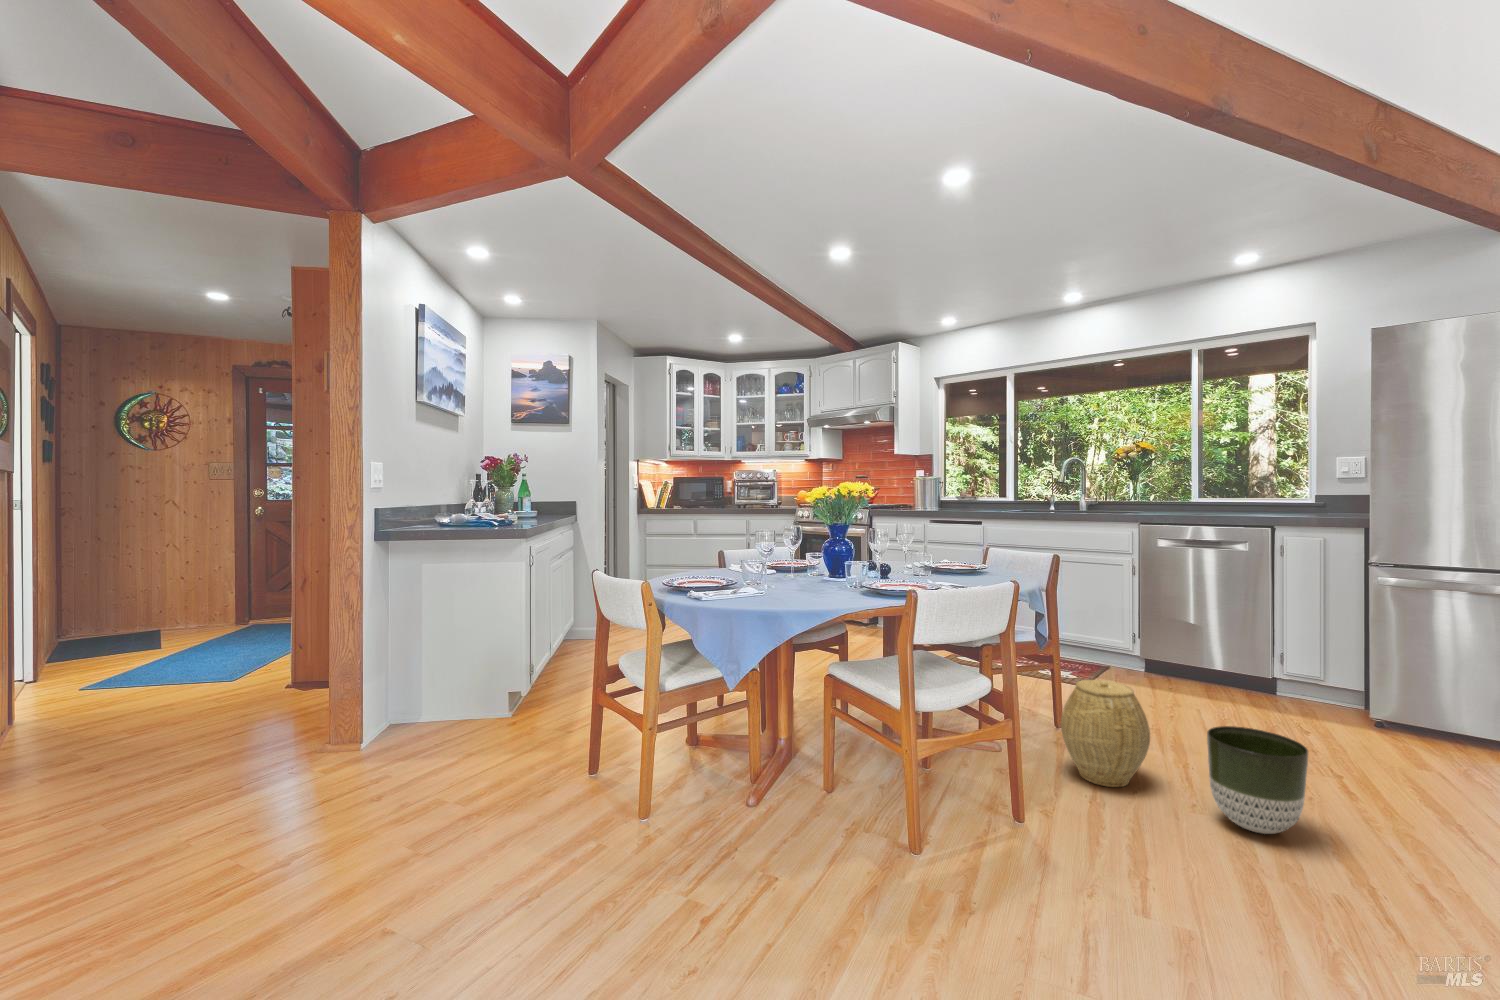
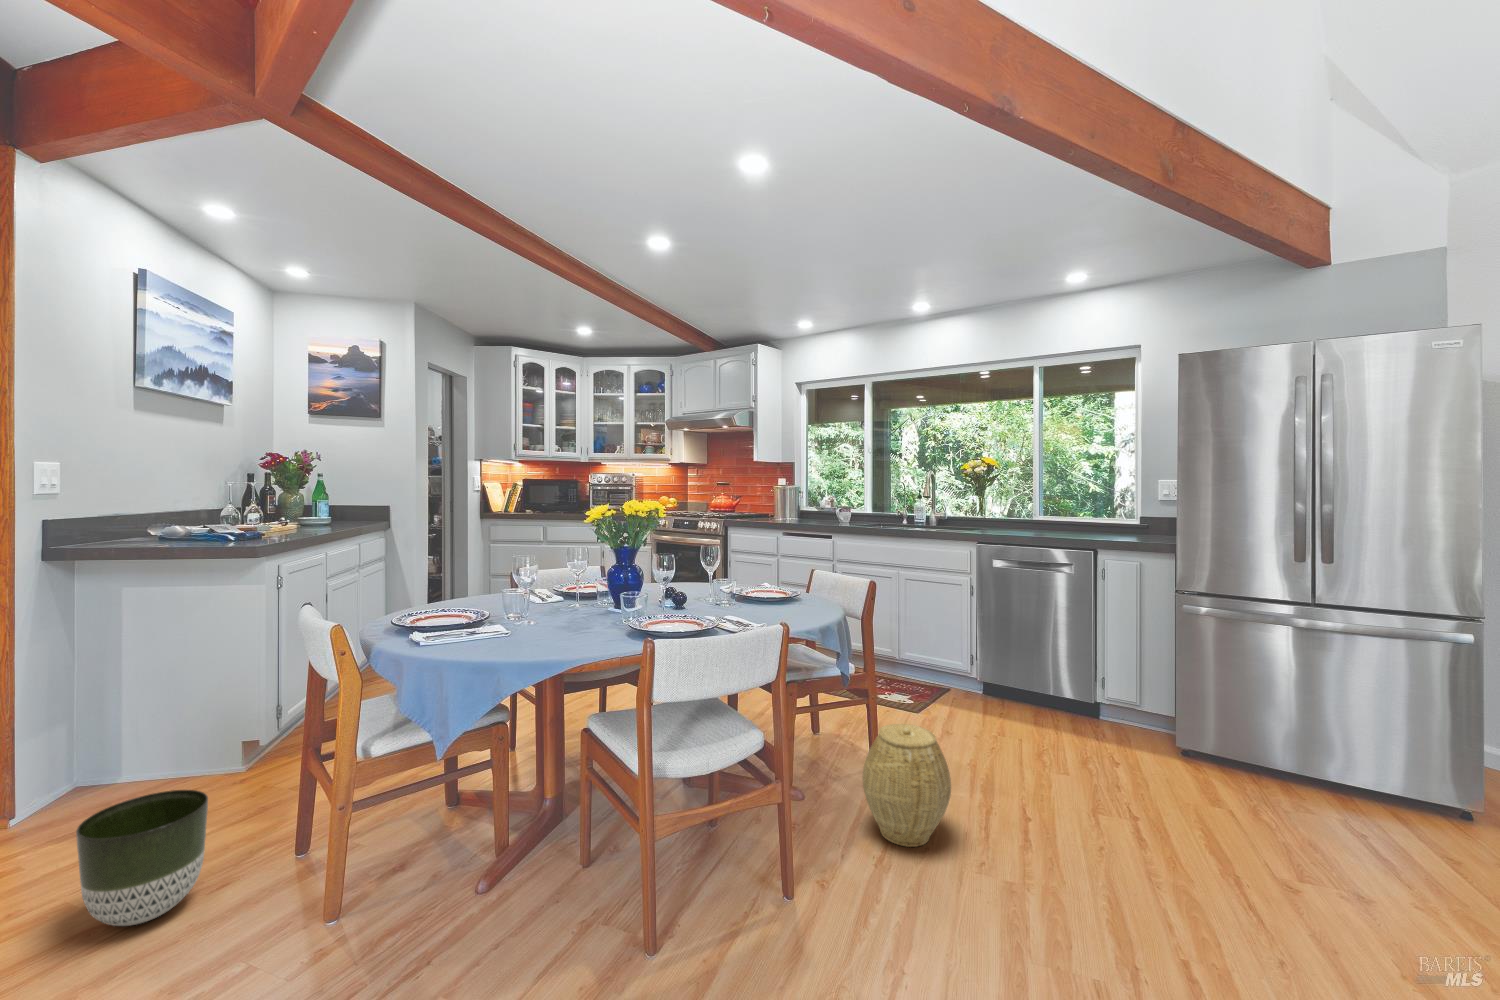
planter: present [1207,726,1308,834] -> present [76,790,208,926]

